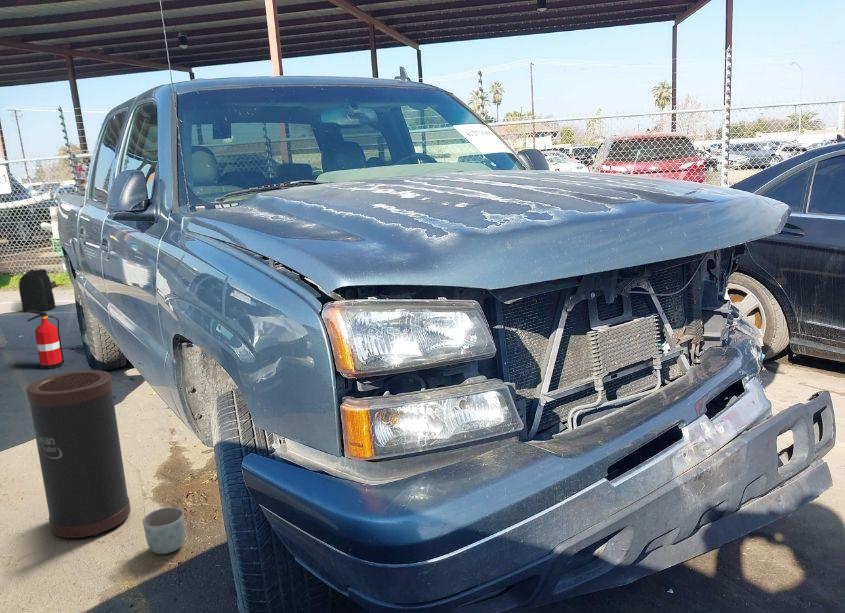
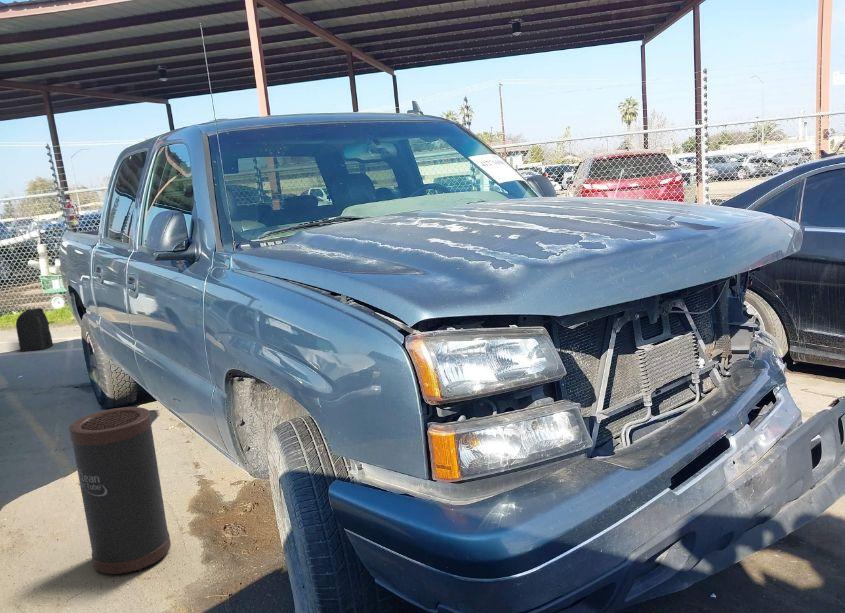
fire extinguisher: present [27,310,64,369] -> none [36,350,74,408]
planter: present [143,507,185,554] -> none [190,538,231,585]

